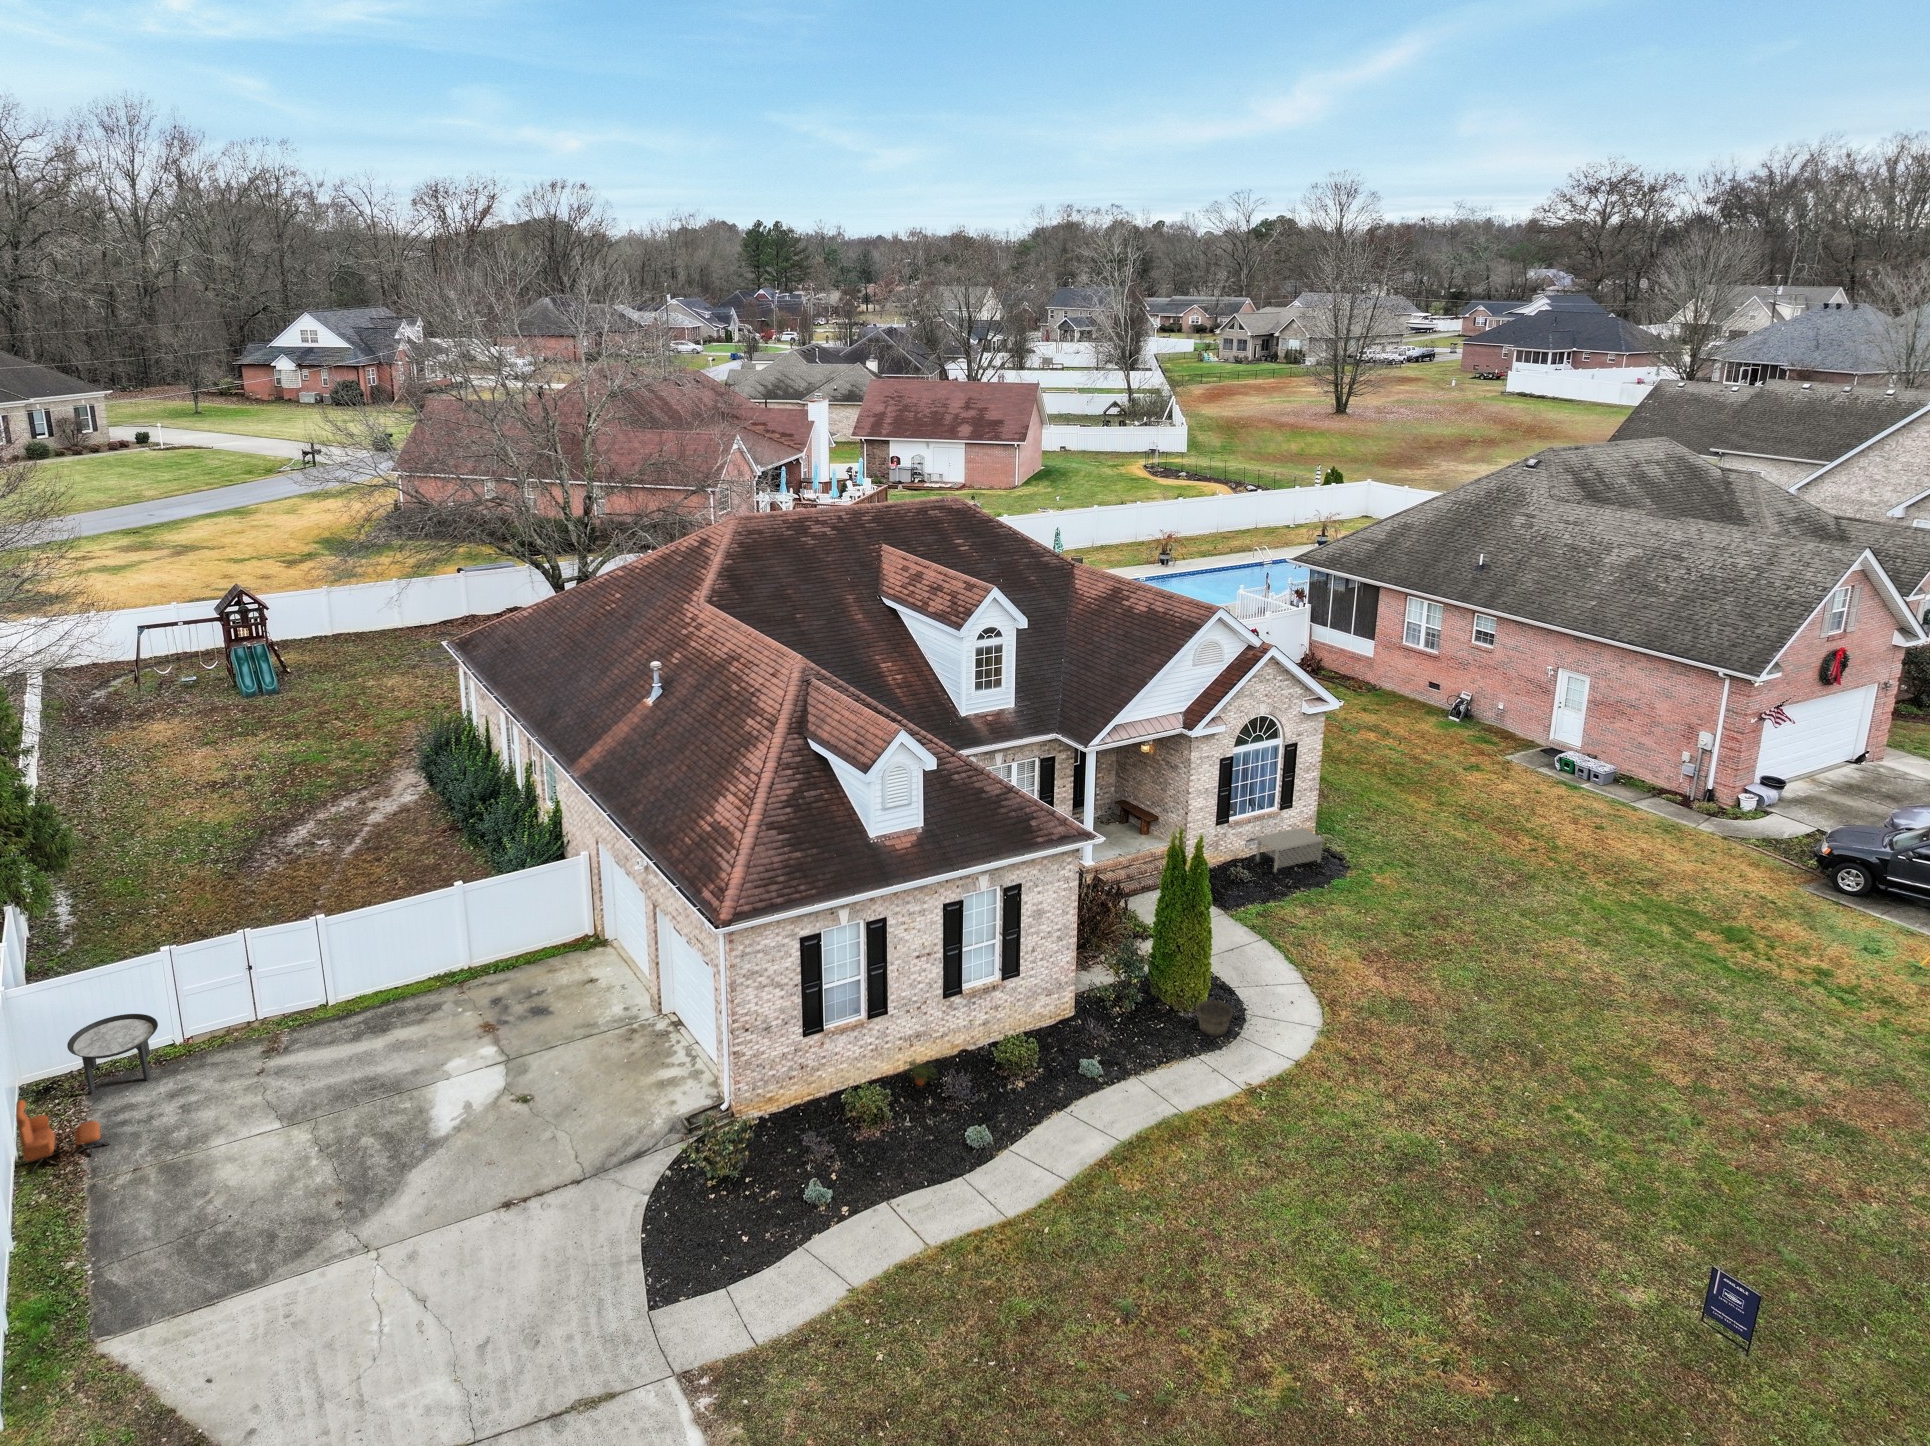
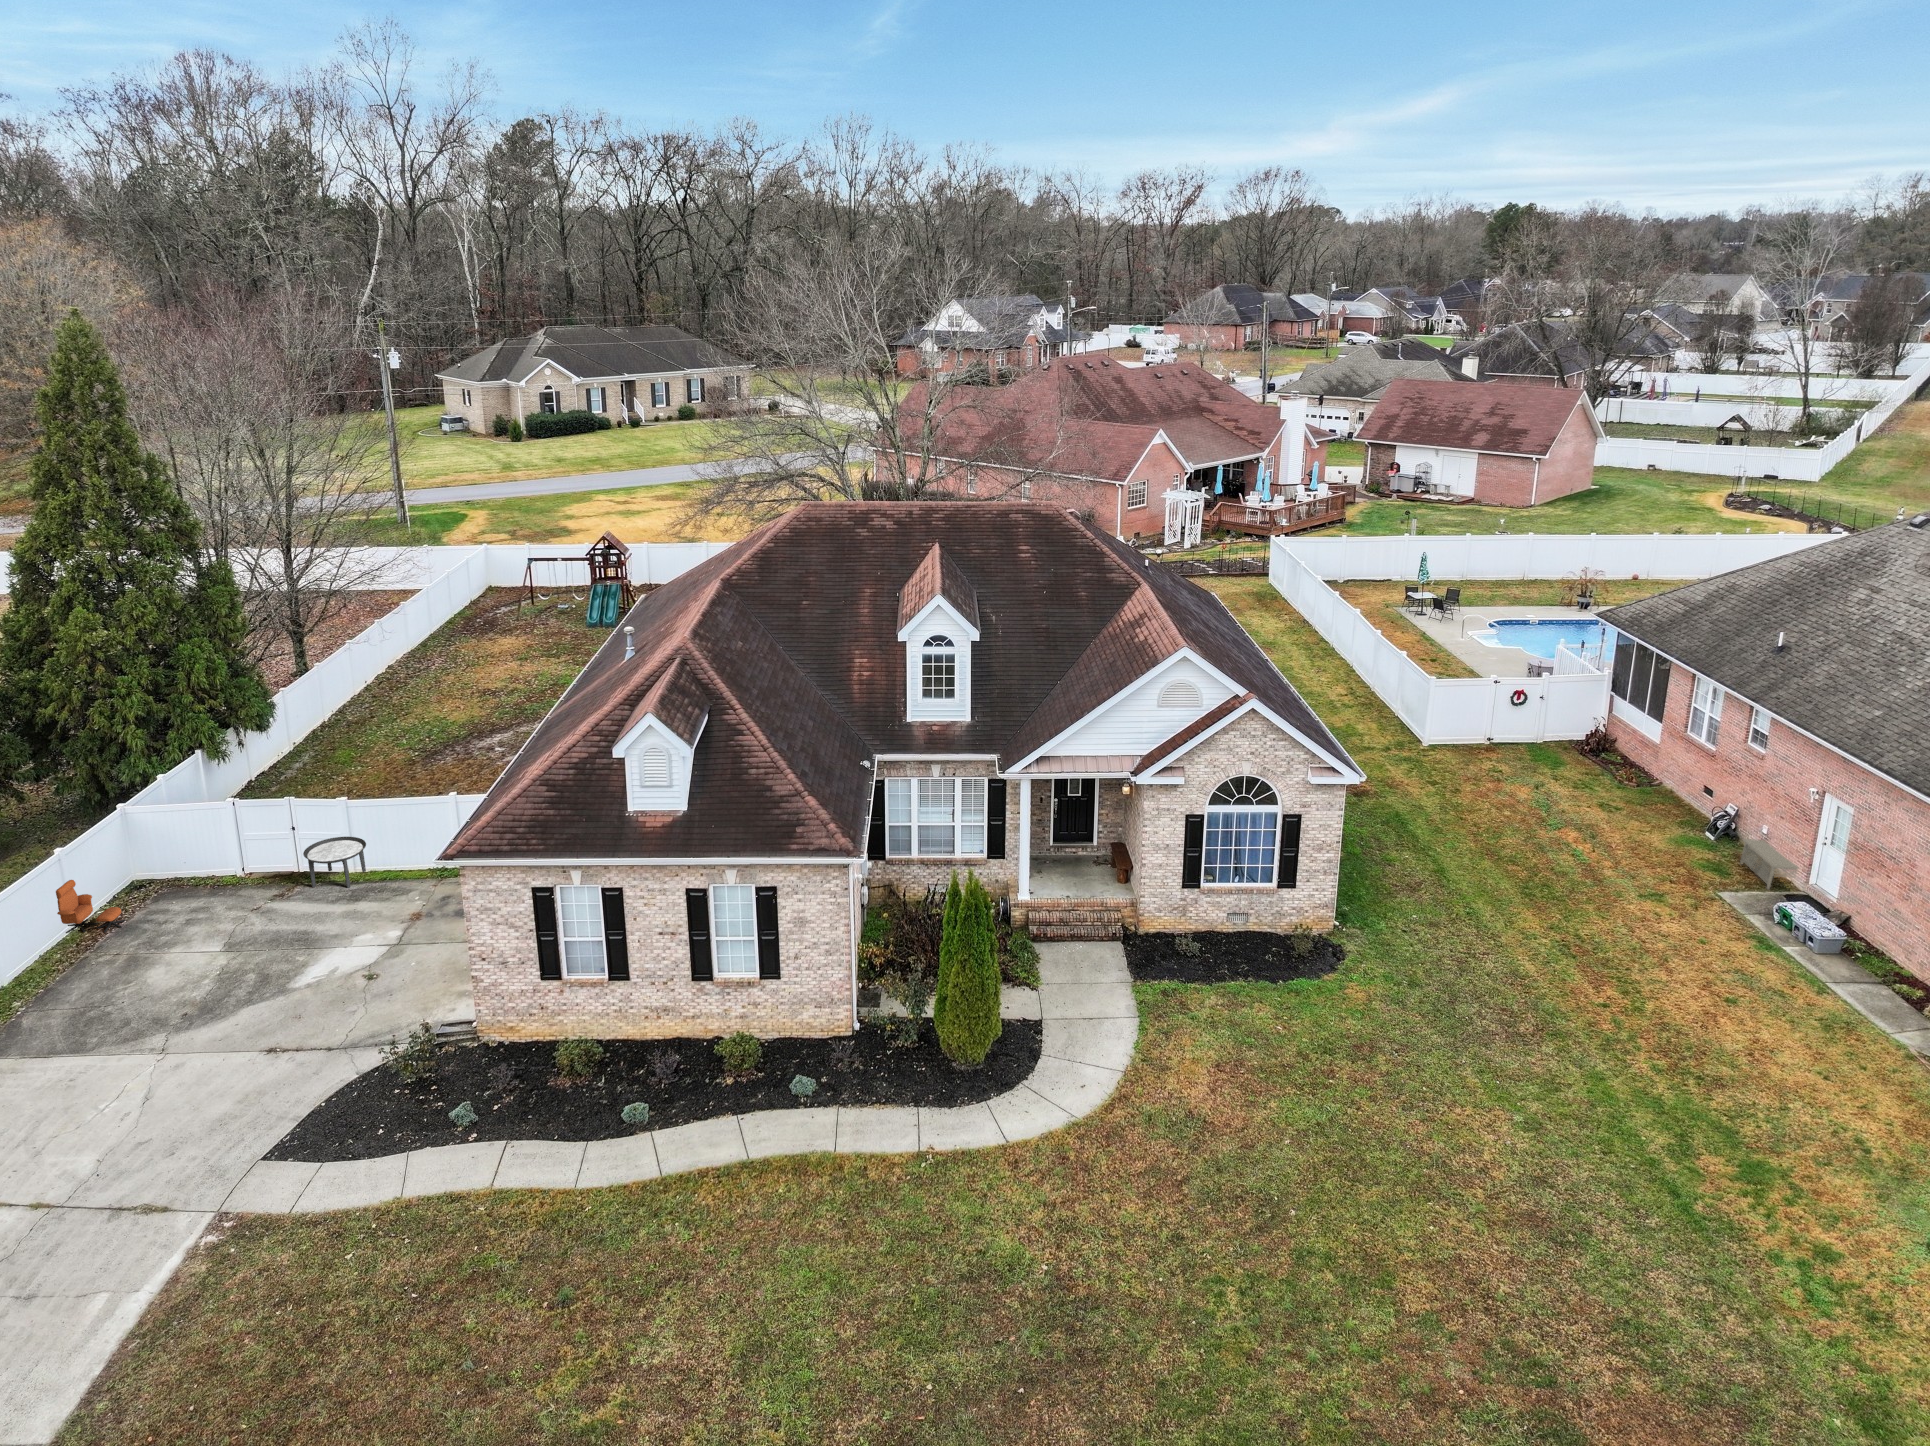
storage bench: present [1256,828,1324,872] -> present [1740,839,1799,889]
wooden bucket: present [1197,1000,1233,1036] -> none [952,1059,991,1099]
round table: present [67,1014,158,1094] -> present [303,837,366,888]
potted plant: present [904,1059,937,1086] -> none [636,1029,672,1056]

